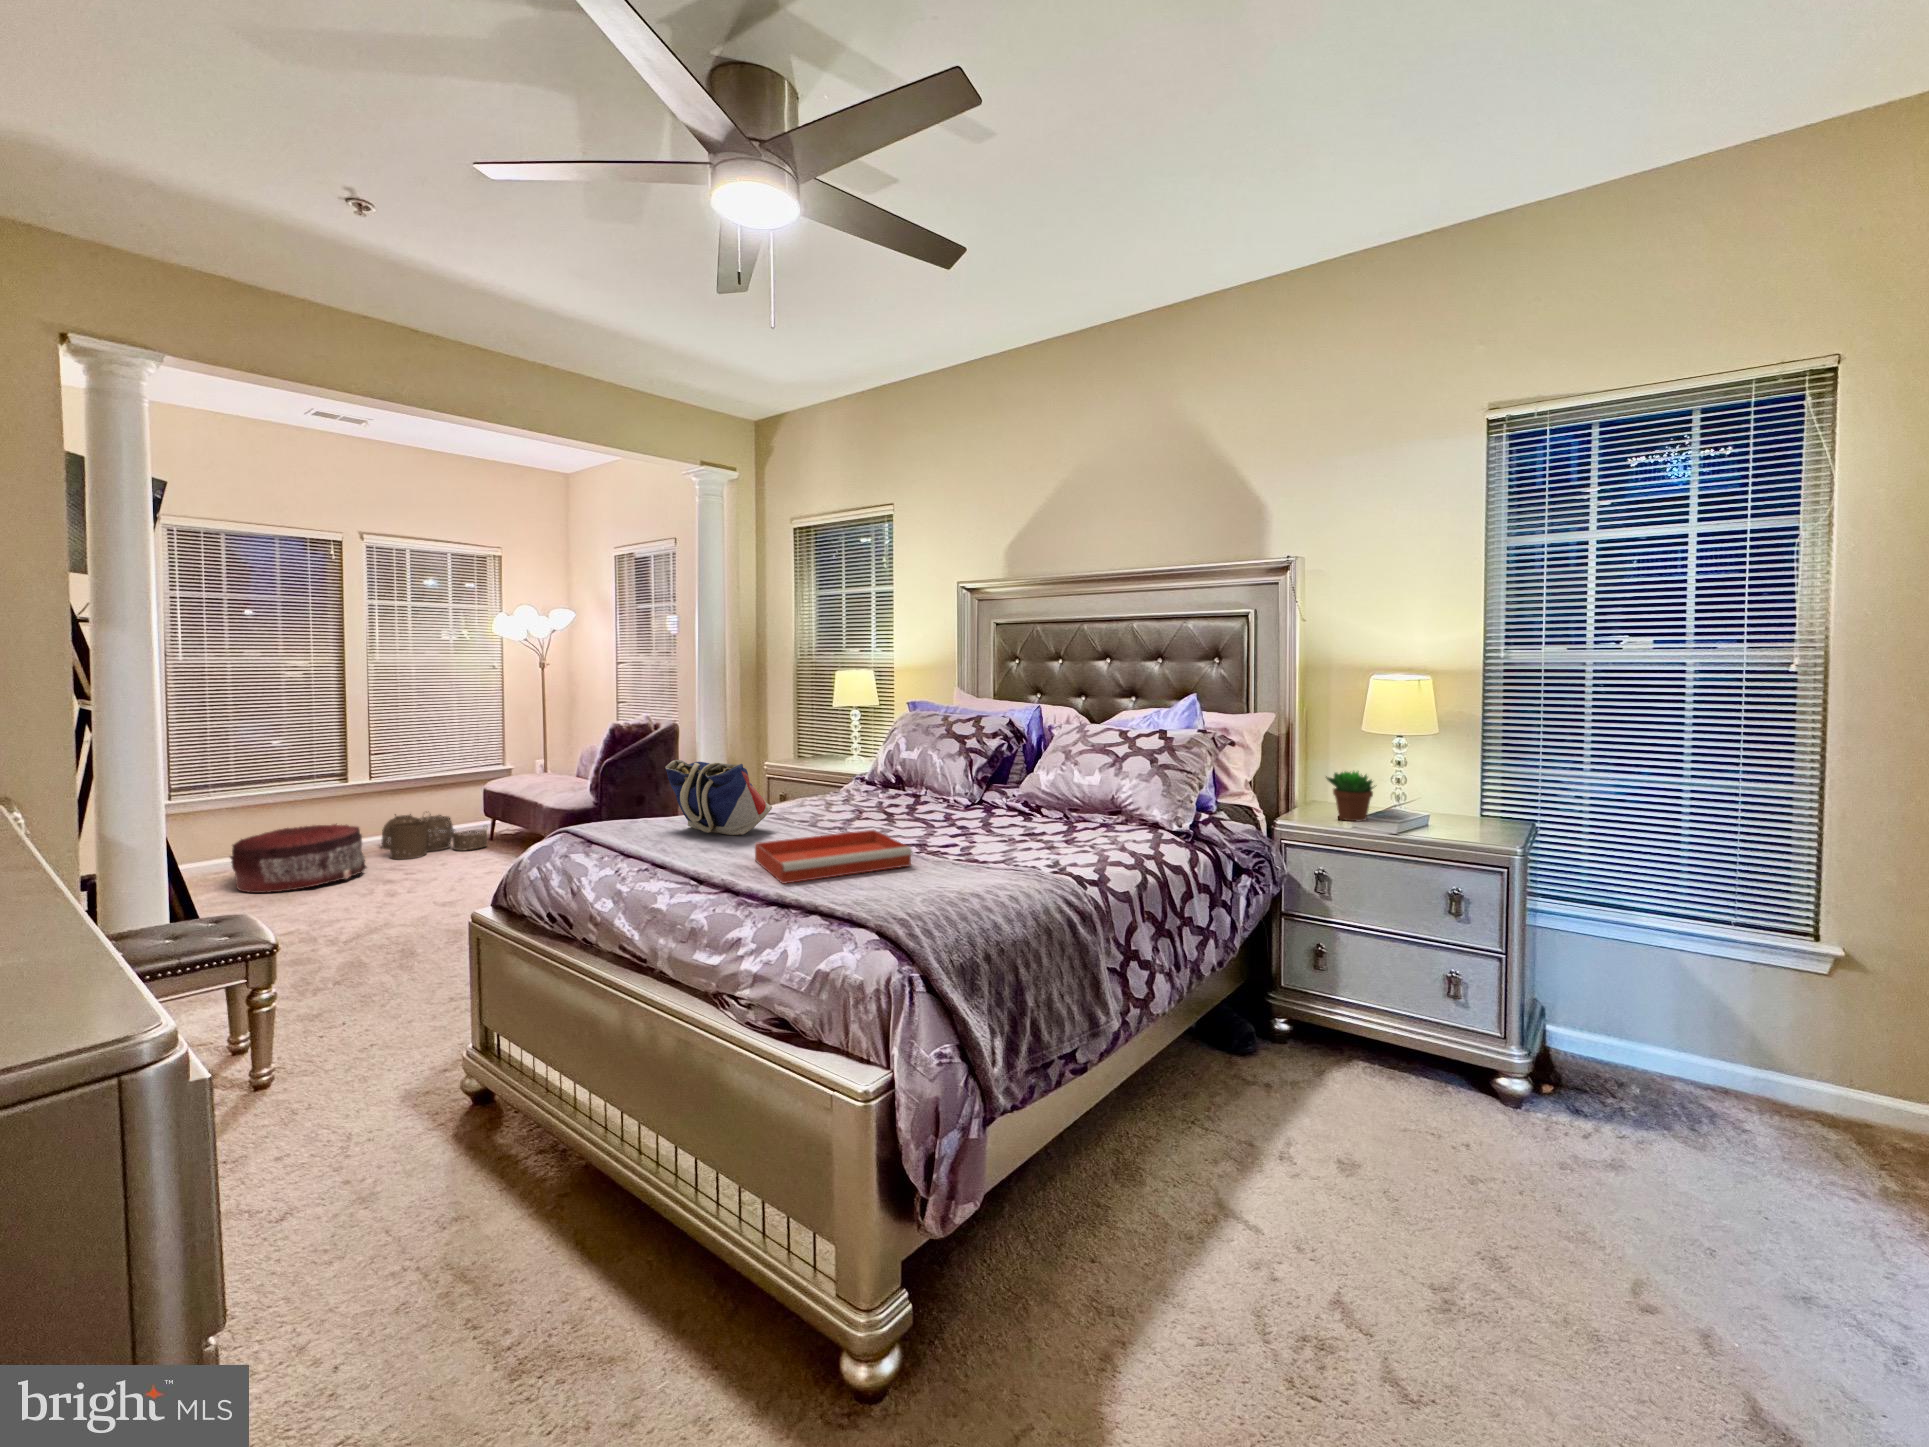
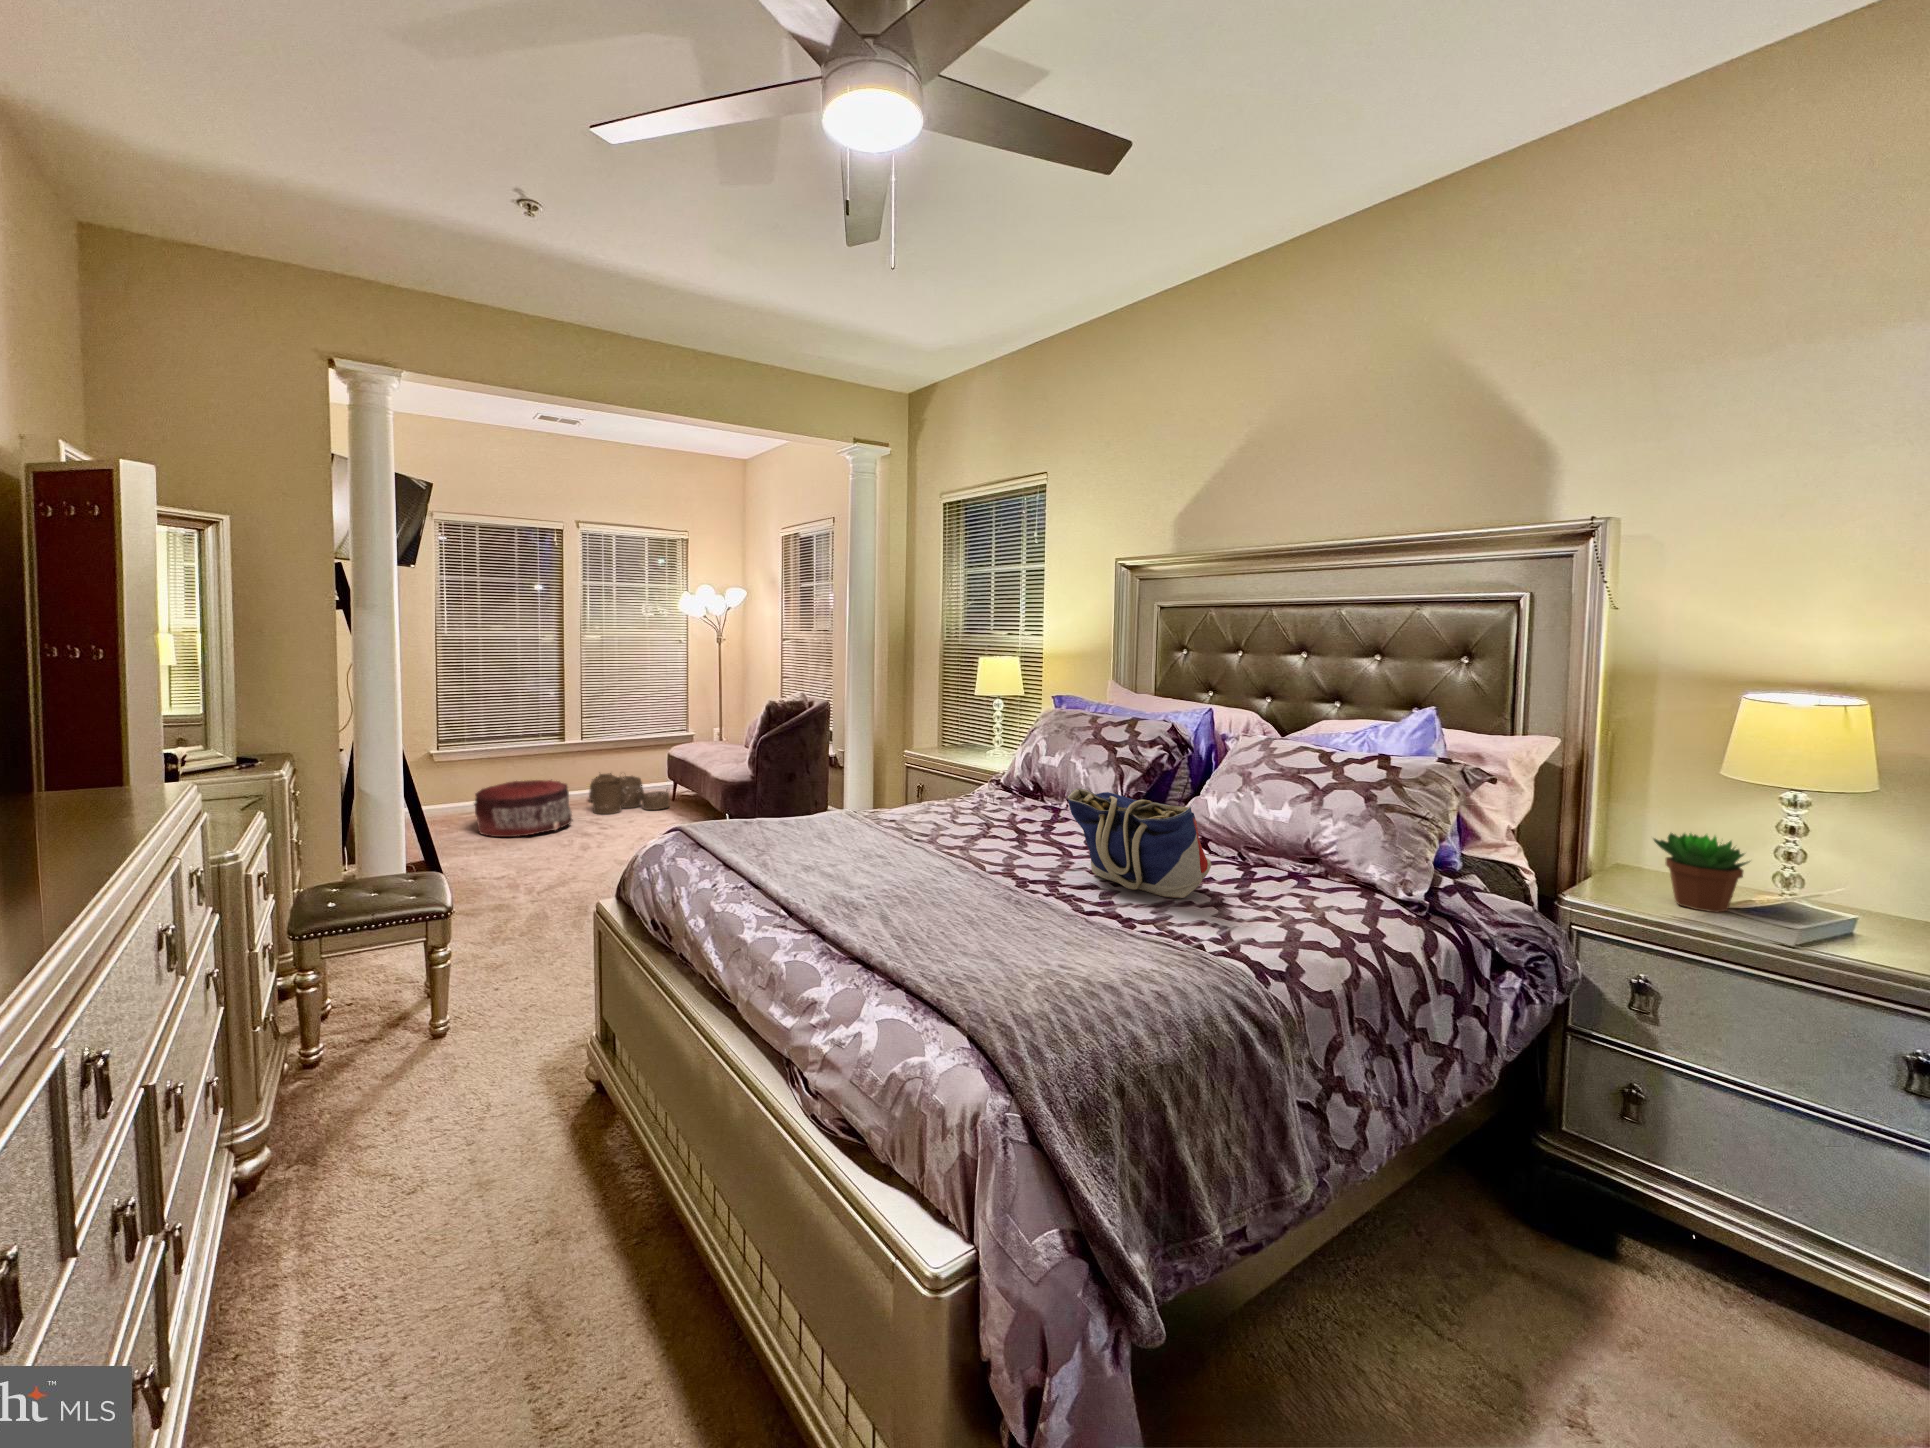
tote bag: present [666,760,772,835] -> present [1068,788,1212,898]
tray: present [755,830,912,884] -> none [855,863,1033,931]

